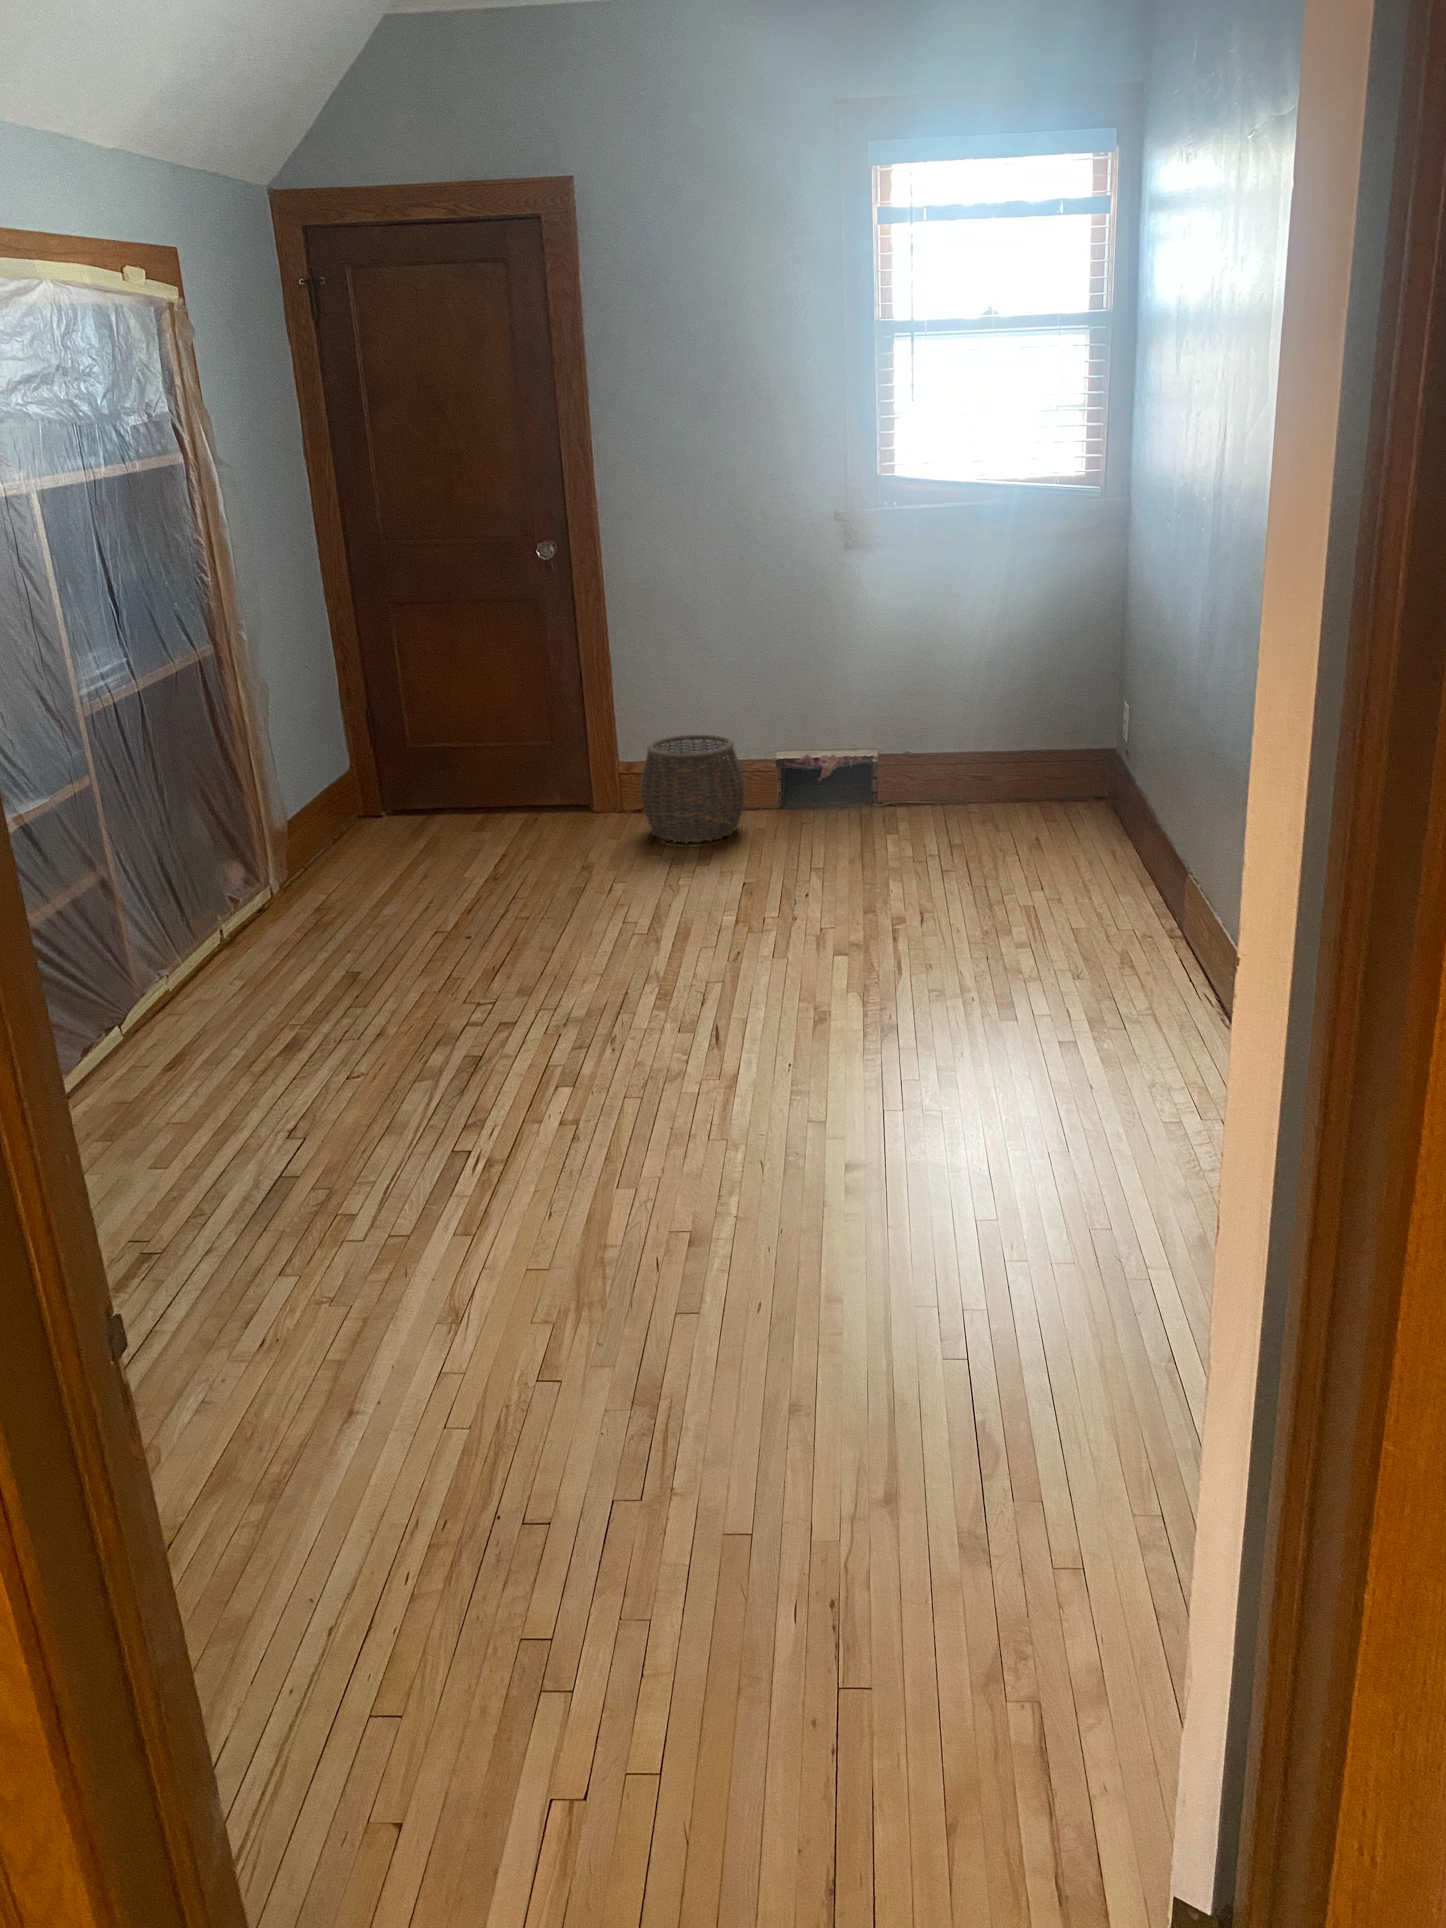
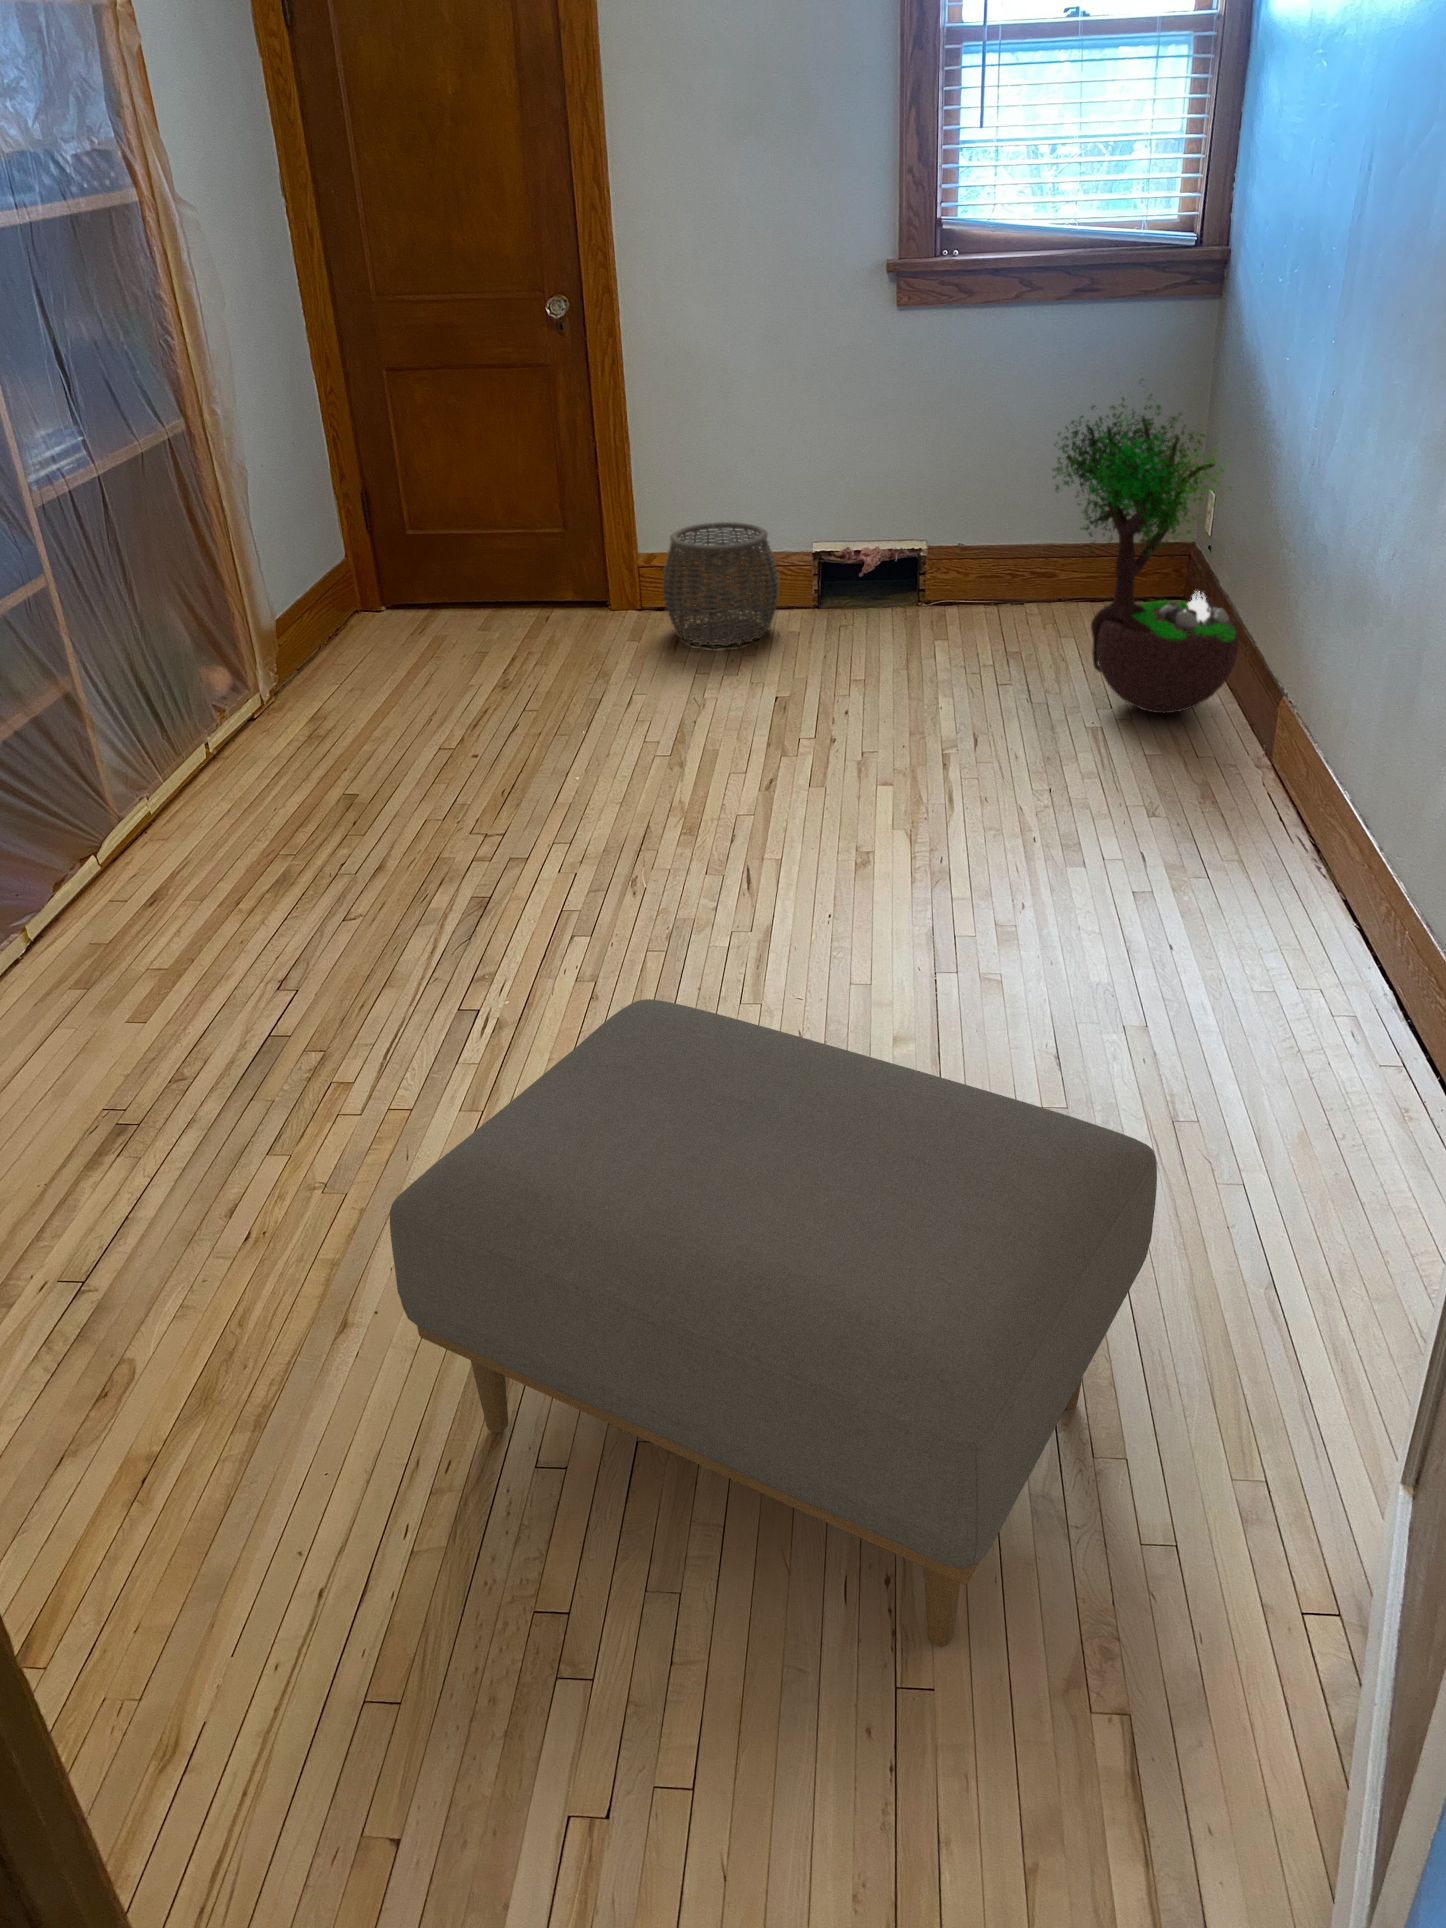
potted tree: none [980,606,1150,894] -> present [1053,379,1239,713]
ottoman: none [398,1114,1054,1653] -> present [390,999,1157,1646]

